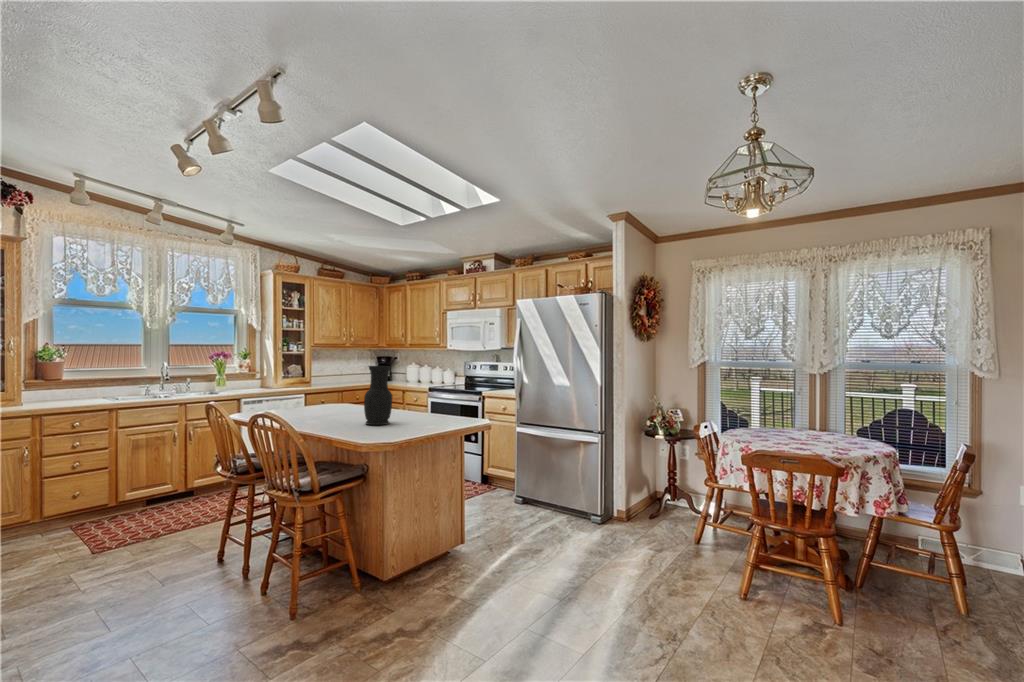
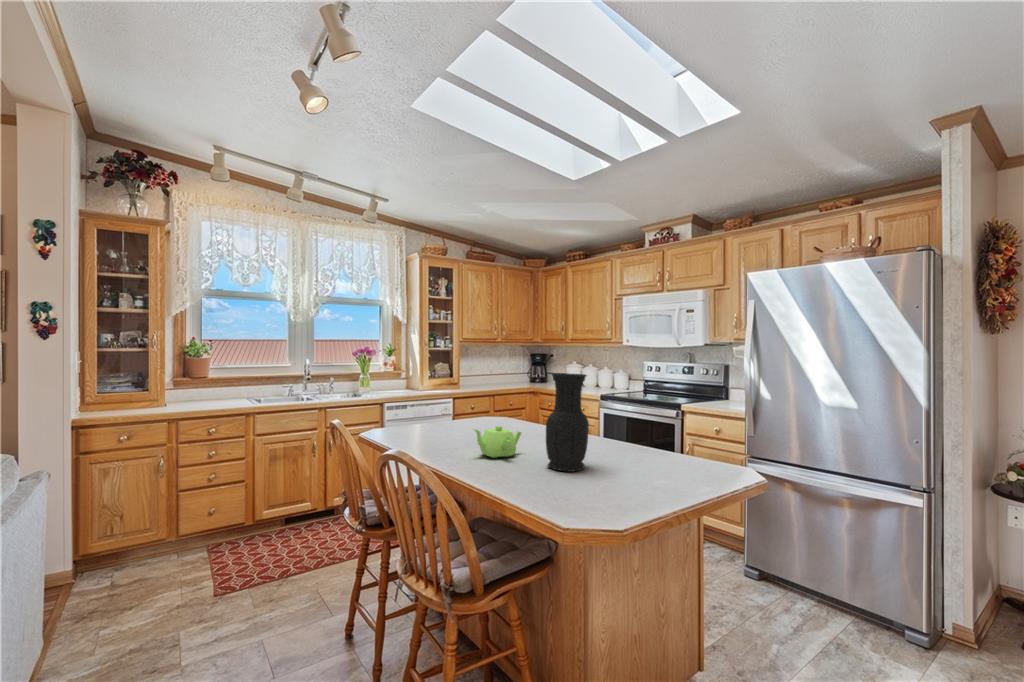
teapot: none [316,402,351,422] -> present [474,426,521,458]

